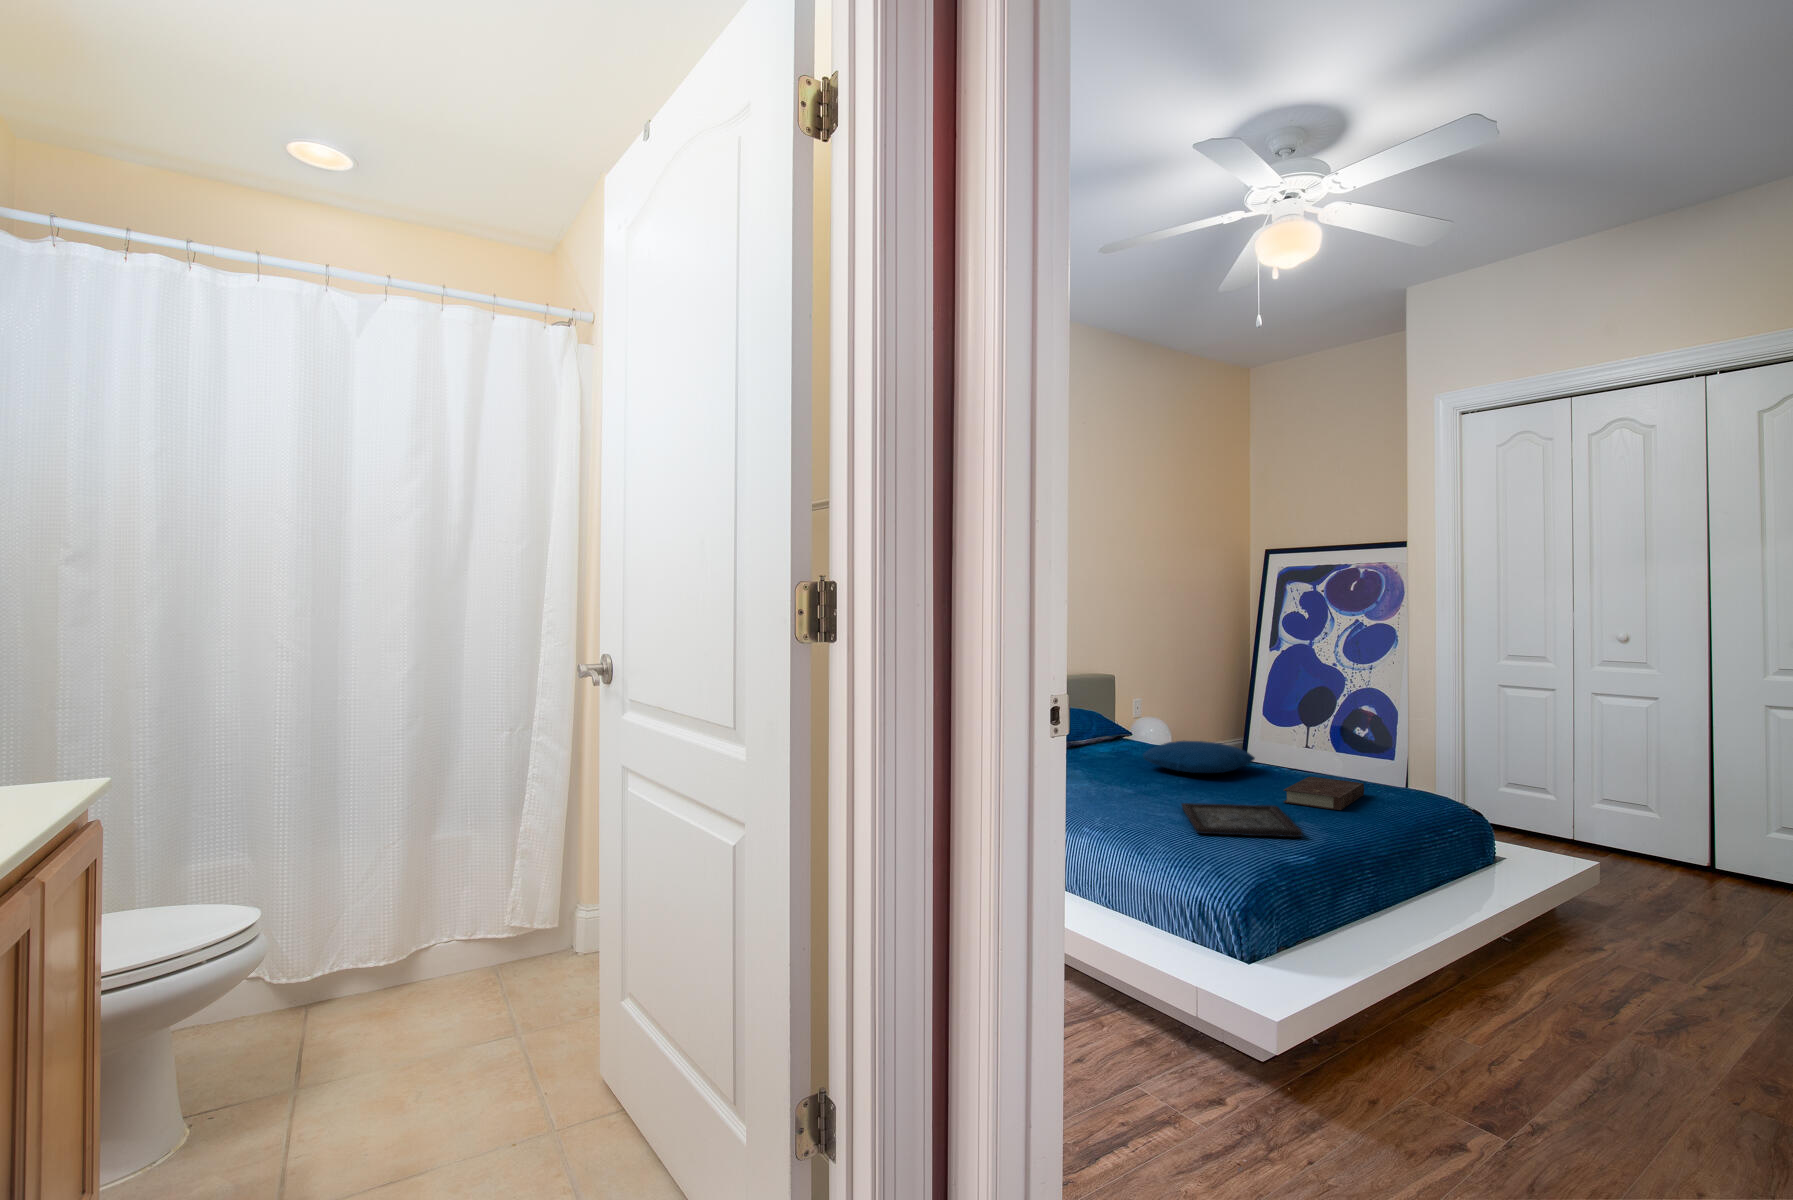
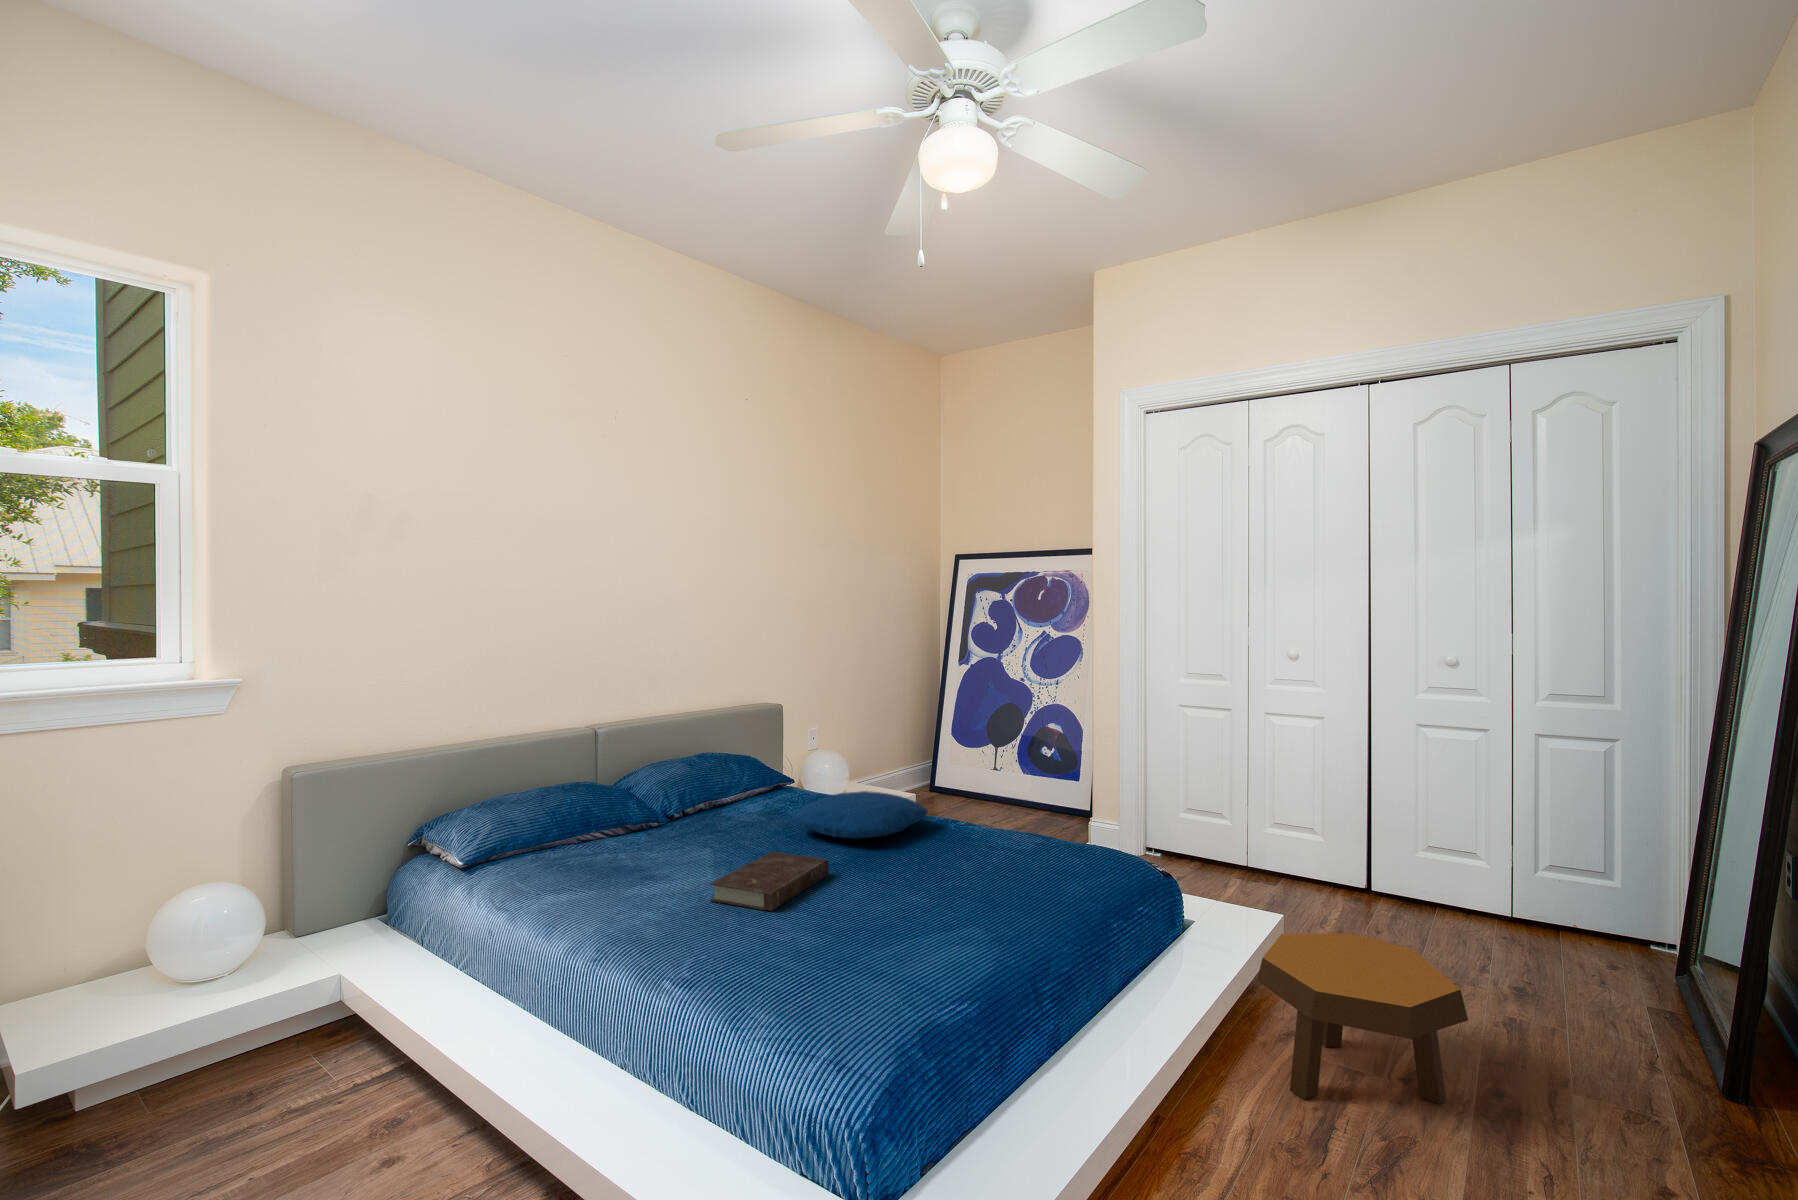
book: present [1284,777,1364,810] -> present [710,852,829,911]
tray: present [1182,803,1303,837] -> none [821,895,968,964]
footstool: none [1558,862,1761,999] -> present [1257,933,1468,1104]

